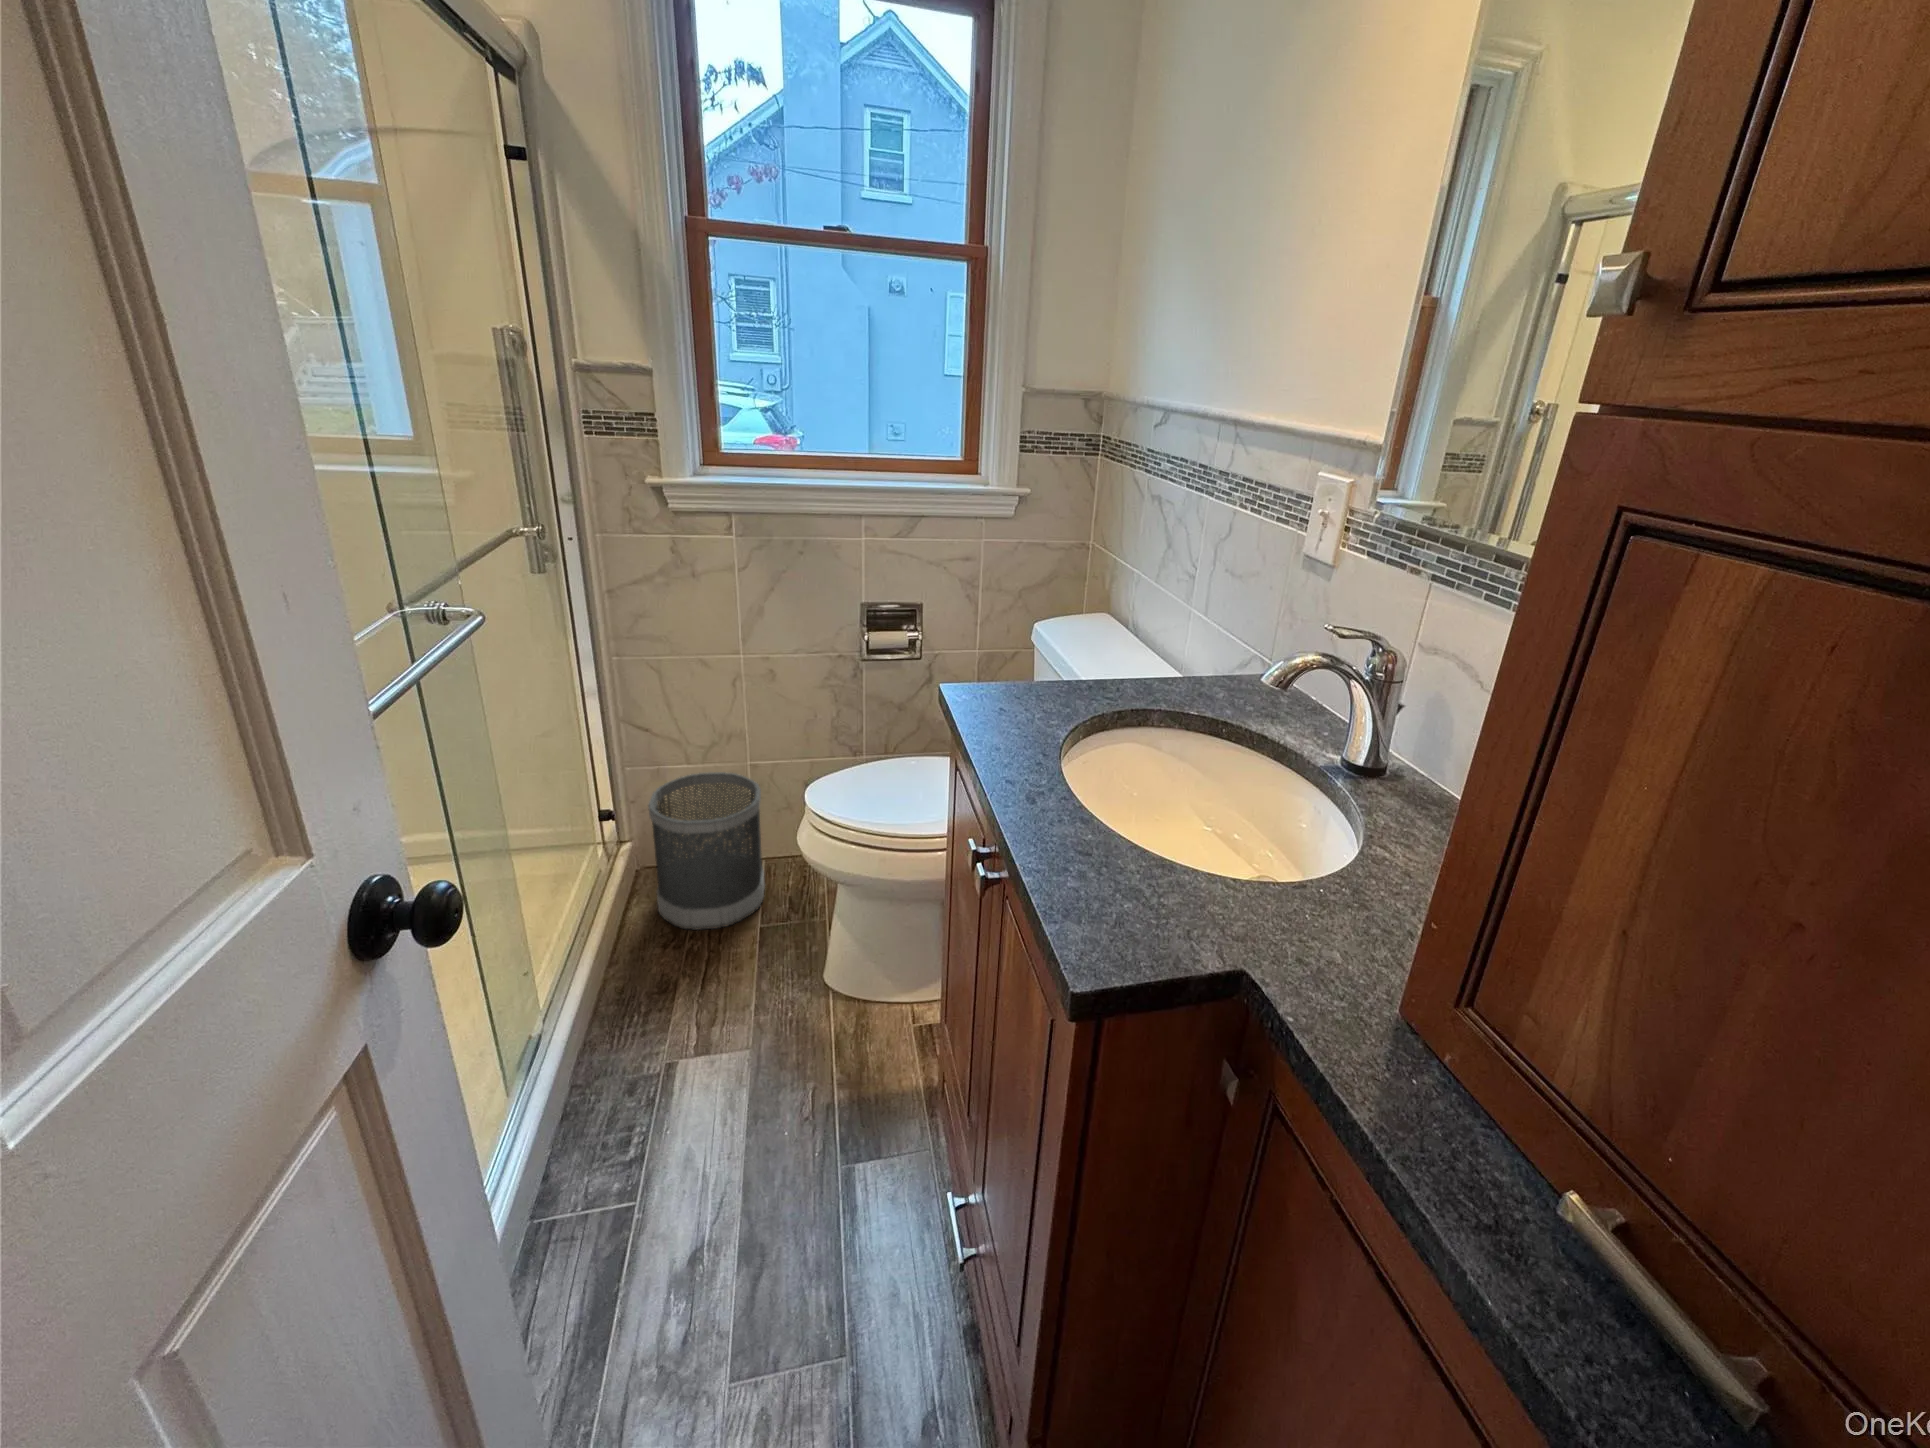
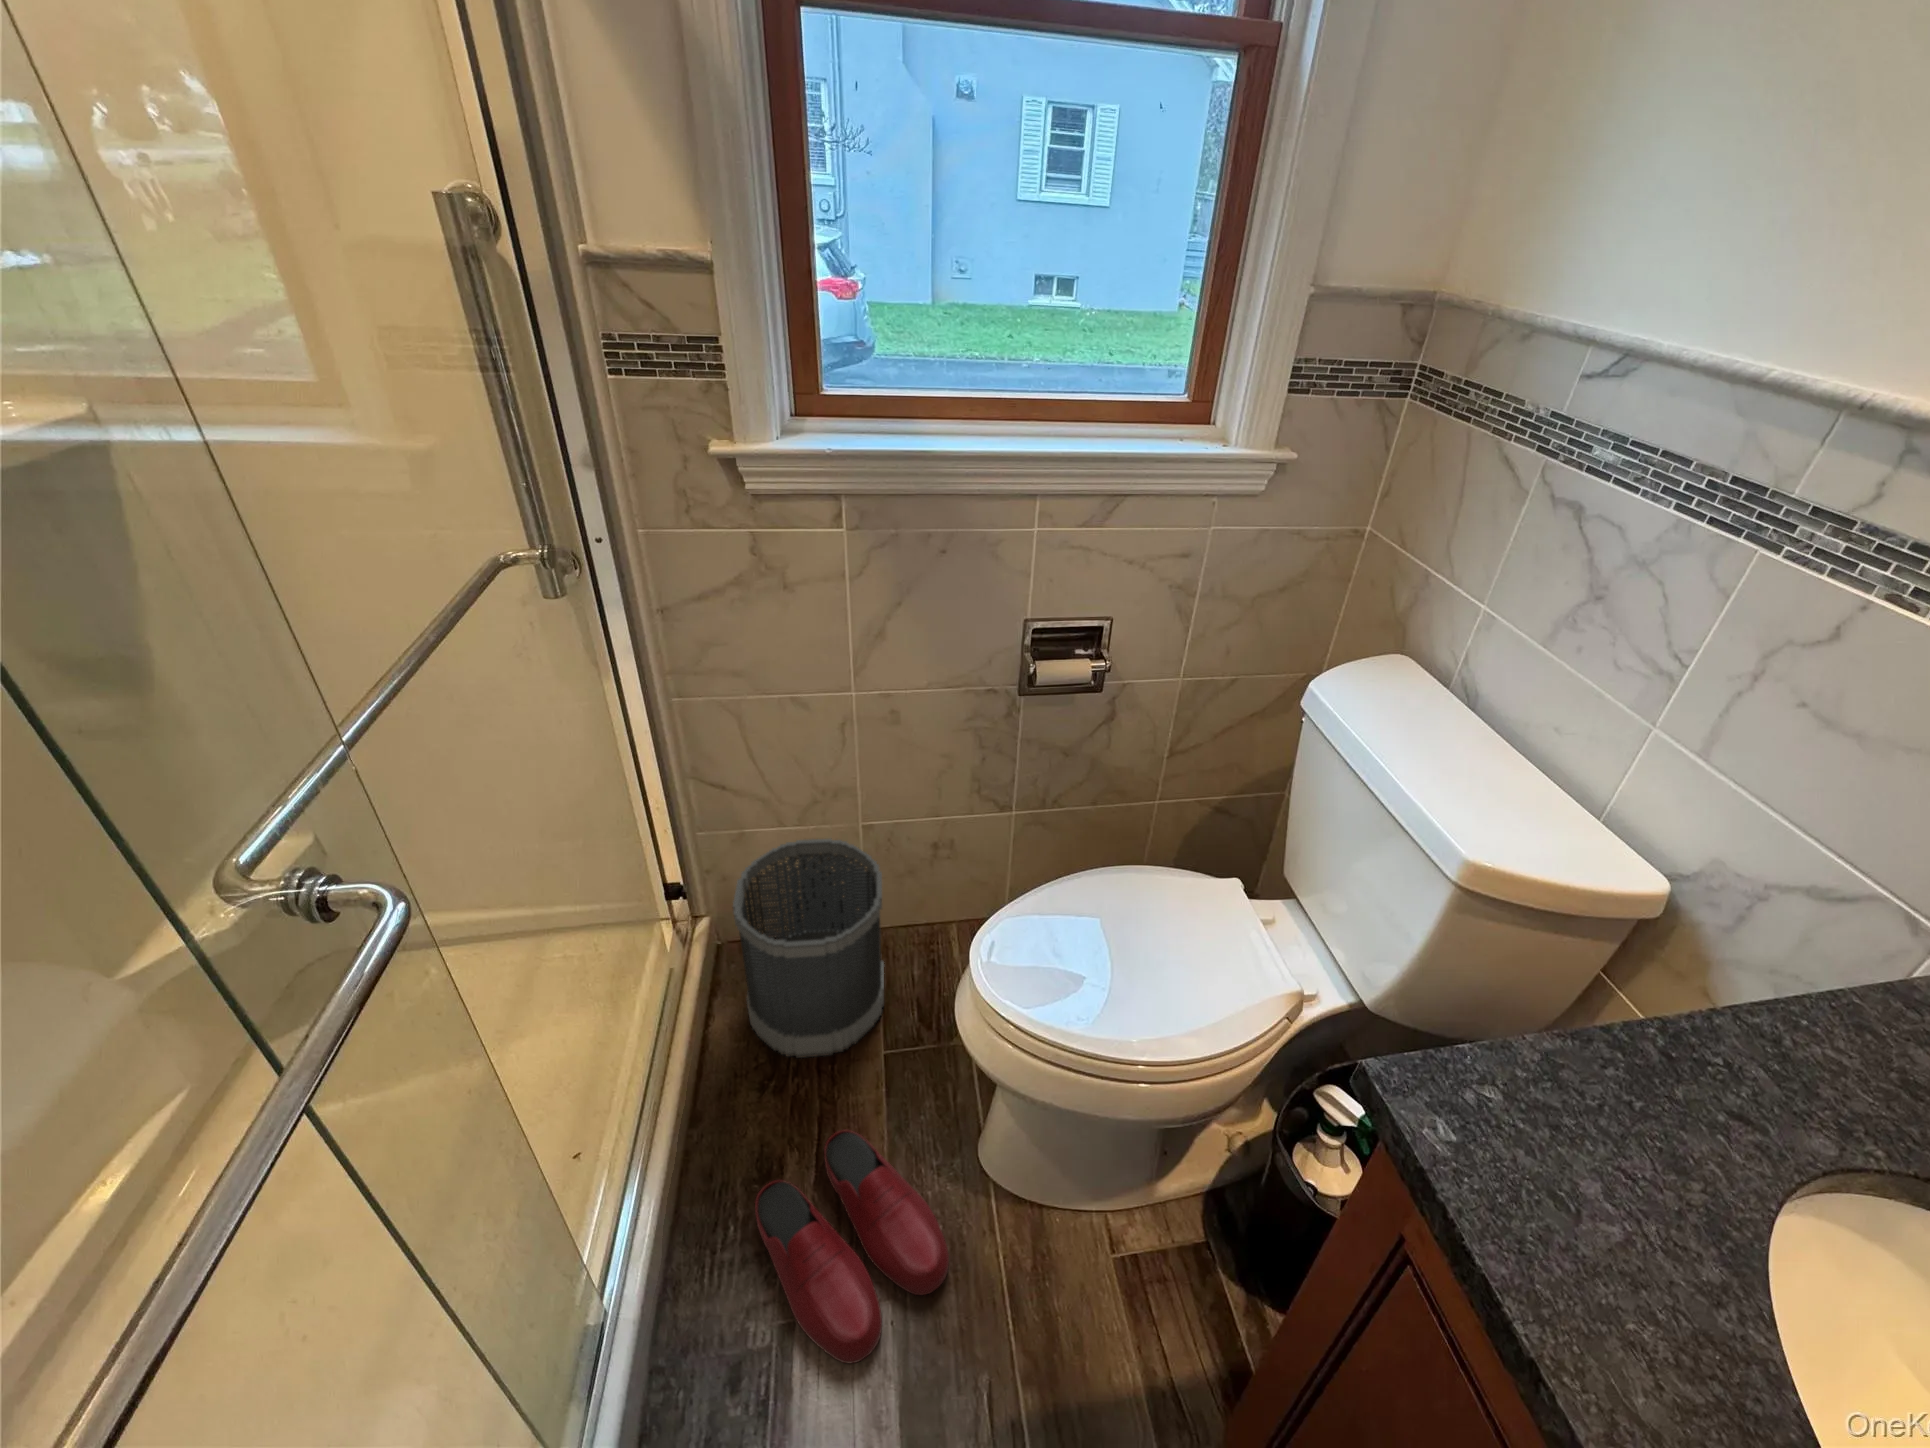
slippers: none [654,960,794,1078] -> present [755,1129,949,1363]

